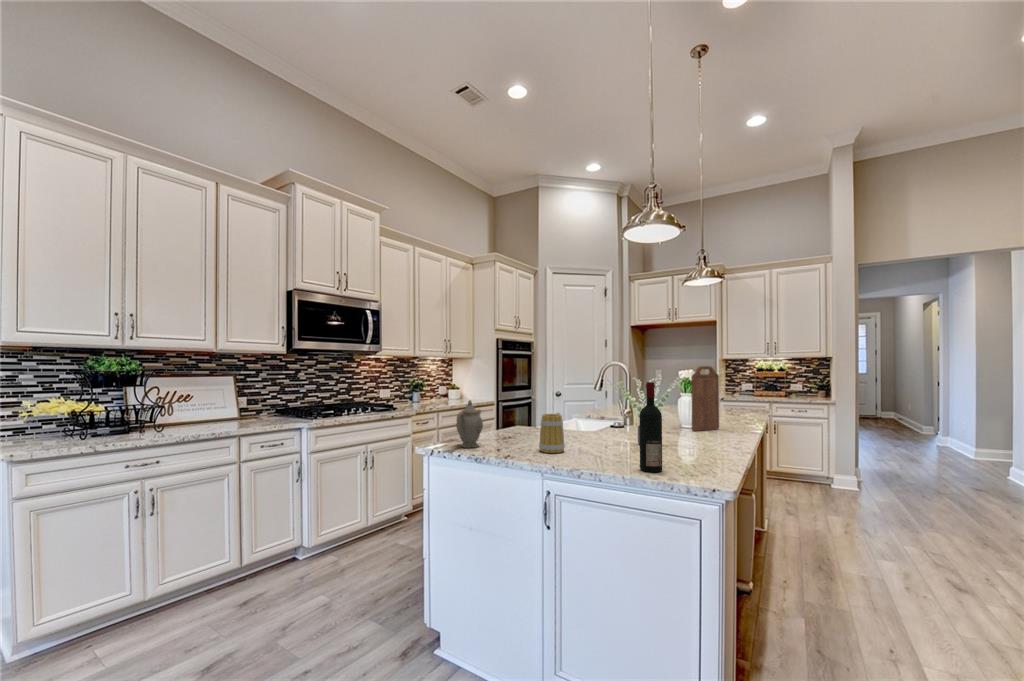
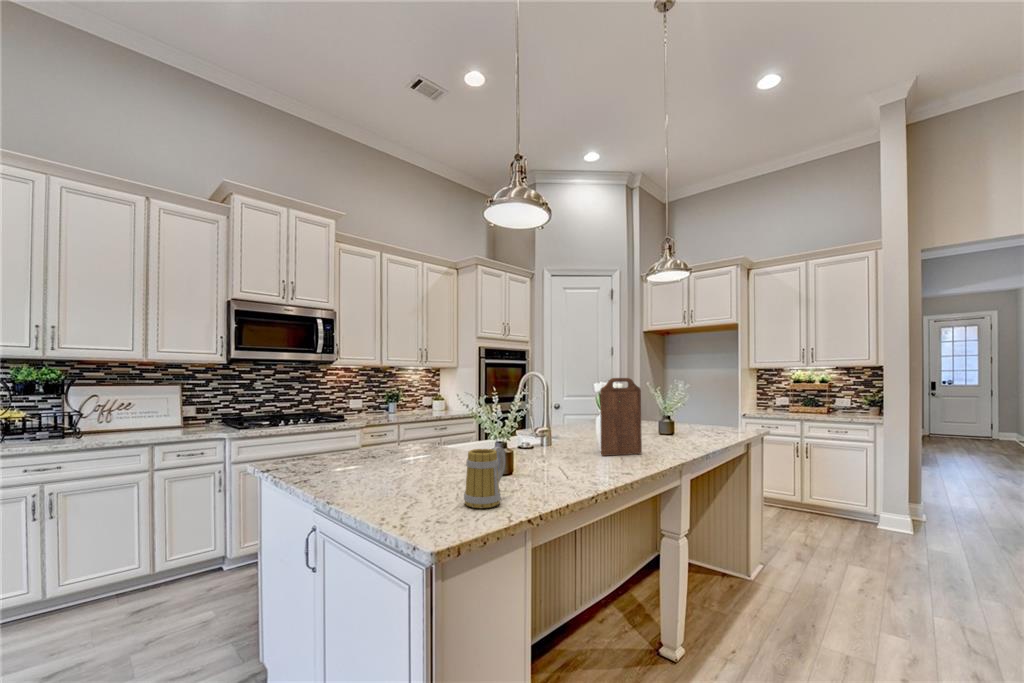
wine bottle: present [640,382,662,472] -> none [403,399,431,512]
teapot: present [456,400,483,448] -> none [277,414,325,468]
mug: present [539,413,565,453] -> present [464,447,505,508]

